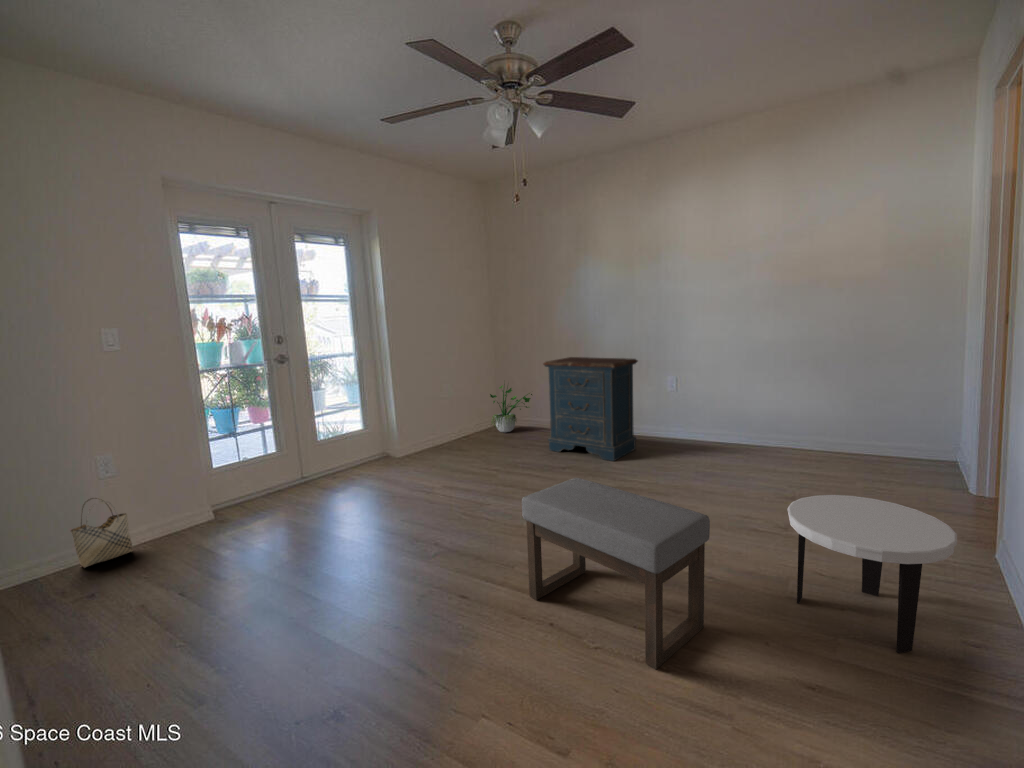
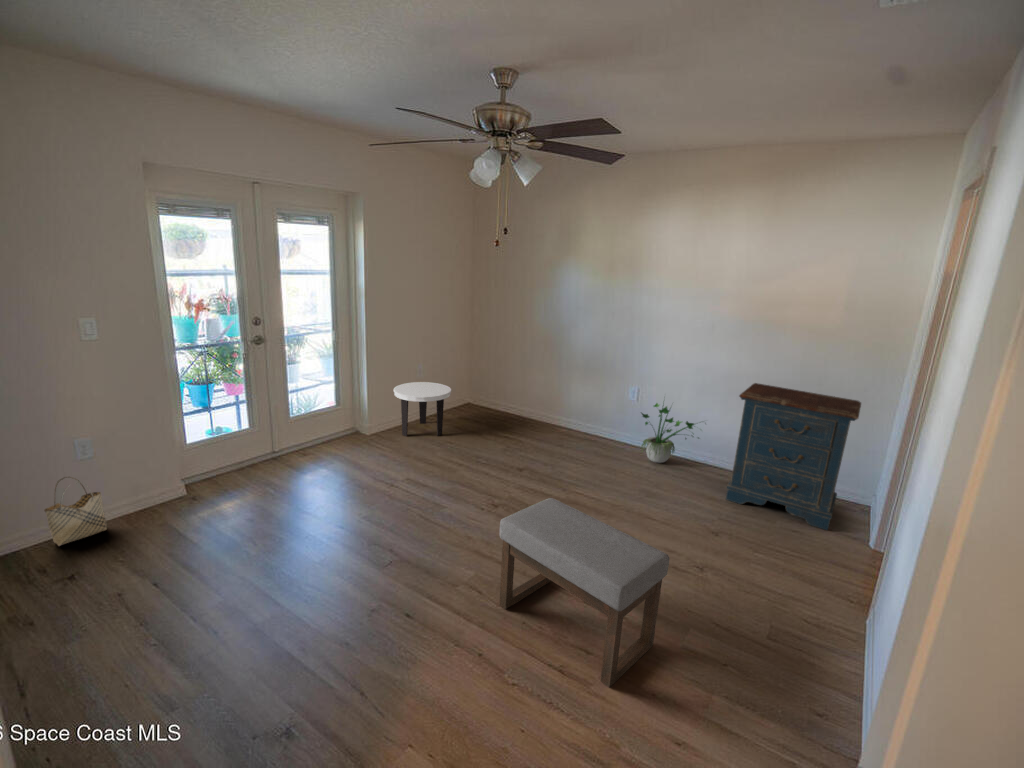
dresser: present [544,357,638,461] -> present [726,383,861,530]
potted plant: present [490,385,532,432] -> present [641,403,694,463]
side table: present [788,495,957,653] -> present [394,382,452,436]

